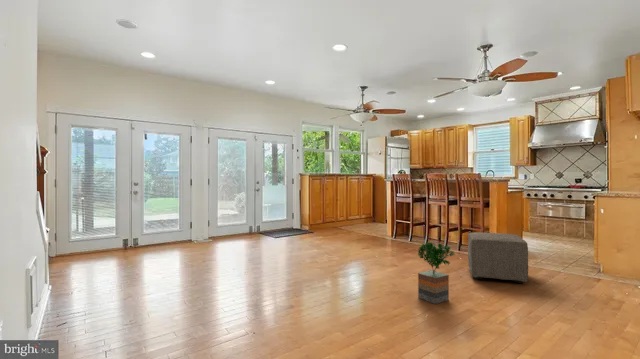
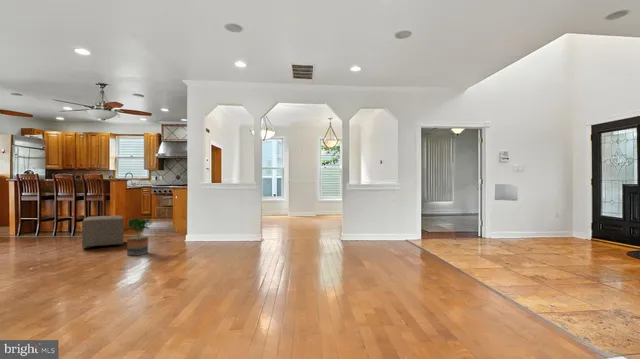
potted tree: present [418,242,455,304] -> present [127,218,152,255]

